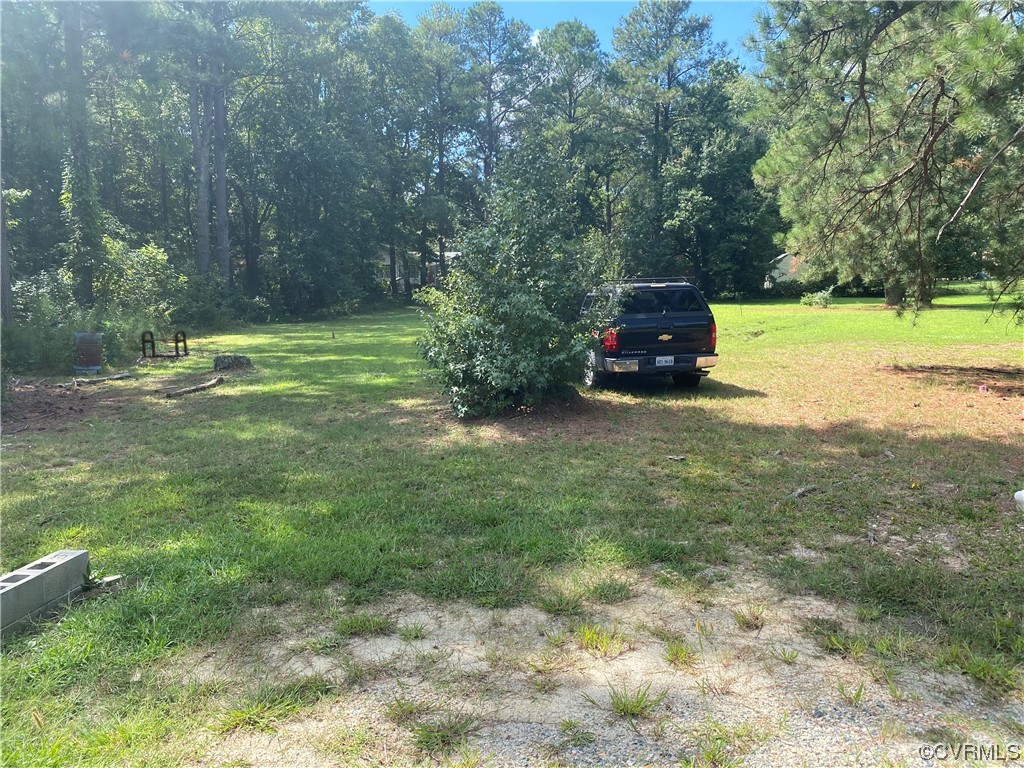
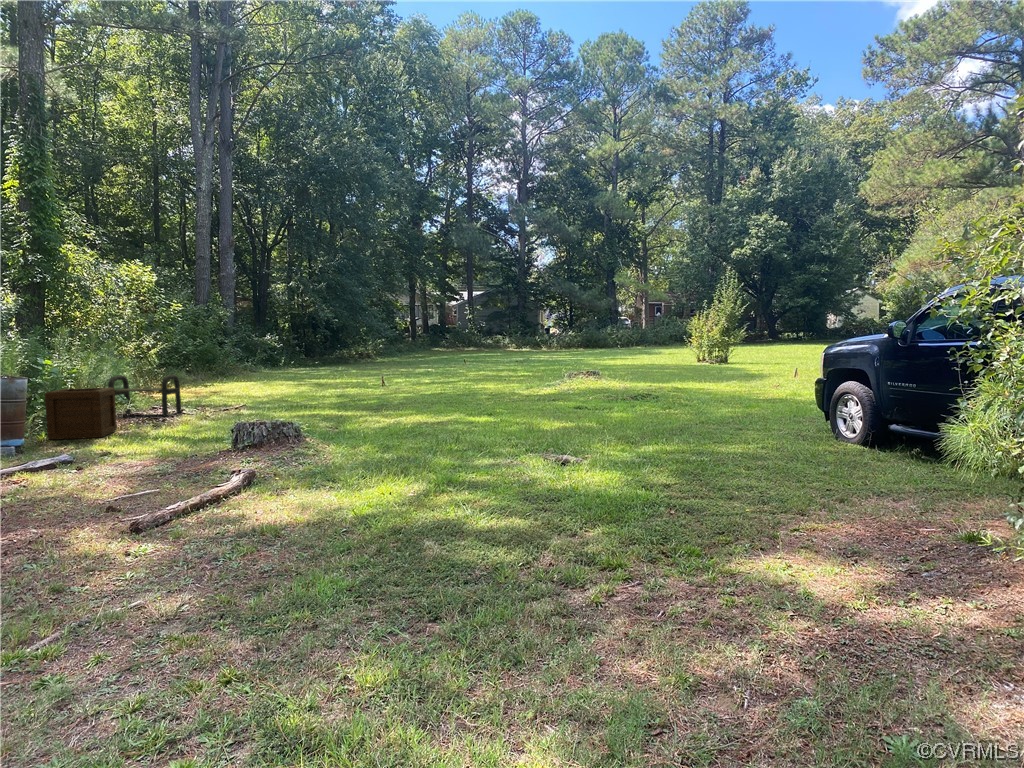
wooden crate: none [109,338,150,367] -> present [45,388,117,440]

